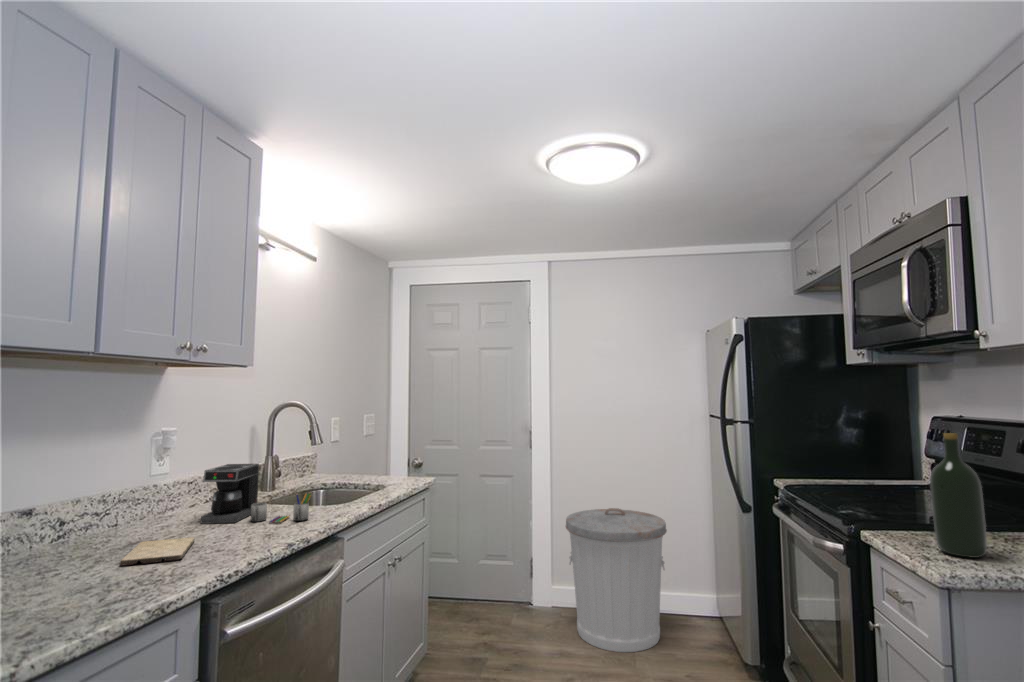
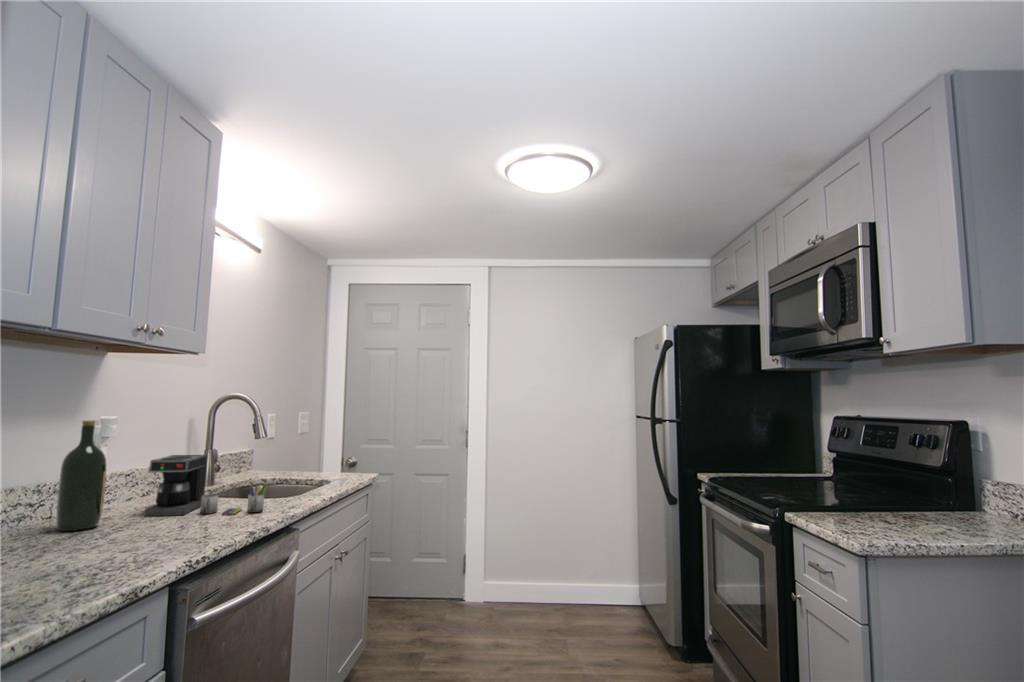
wine bottle: present [930,433,987,558] -> present [56,421,106,531]
trash can: present [566,508,667,652] -> none [508,504,604,642]
cutting board: present [120,537,194,566] -> none [71,528,146,556]

